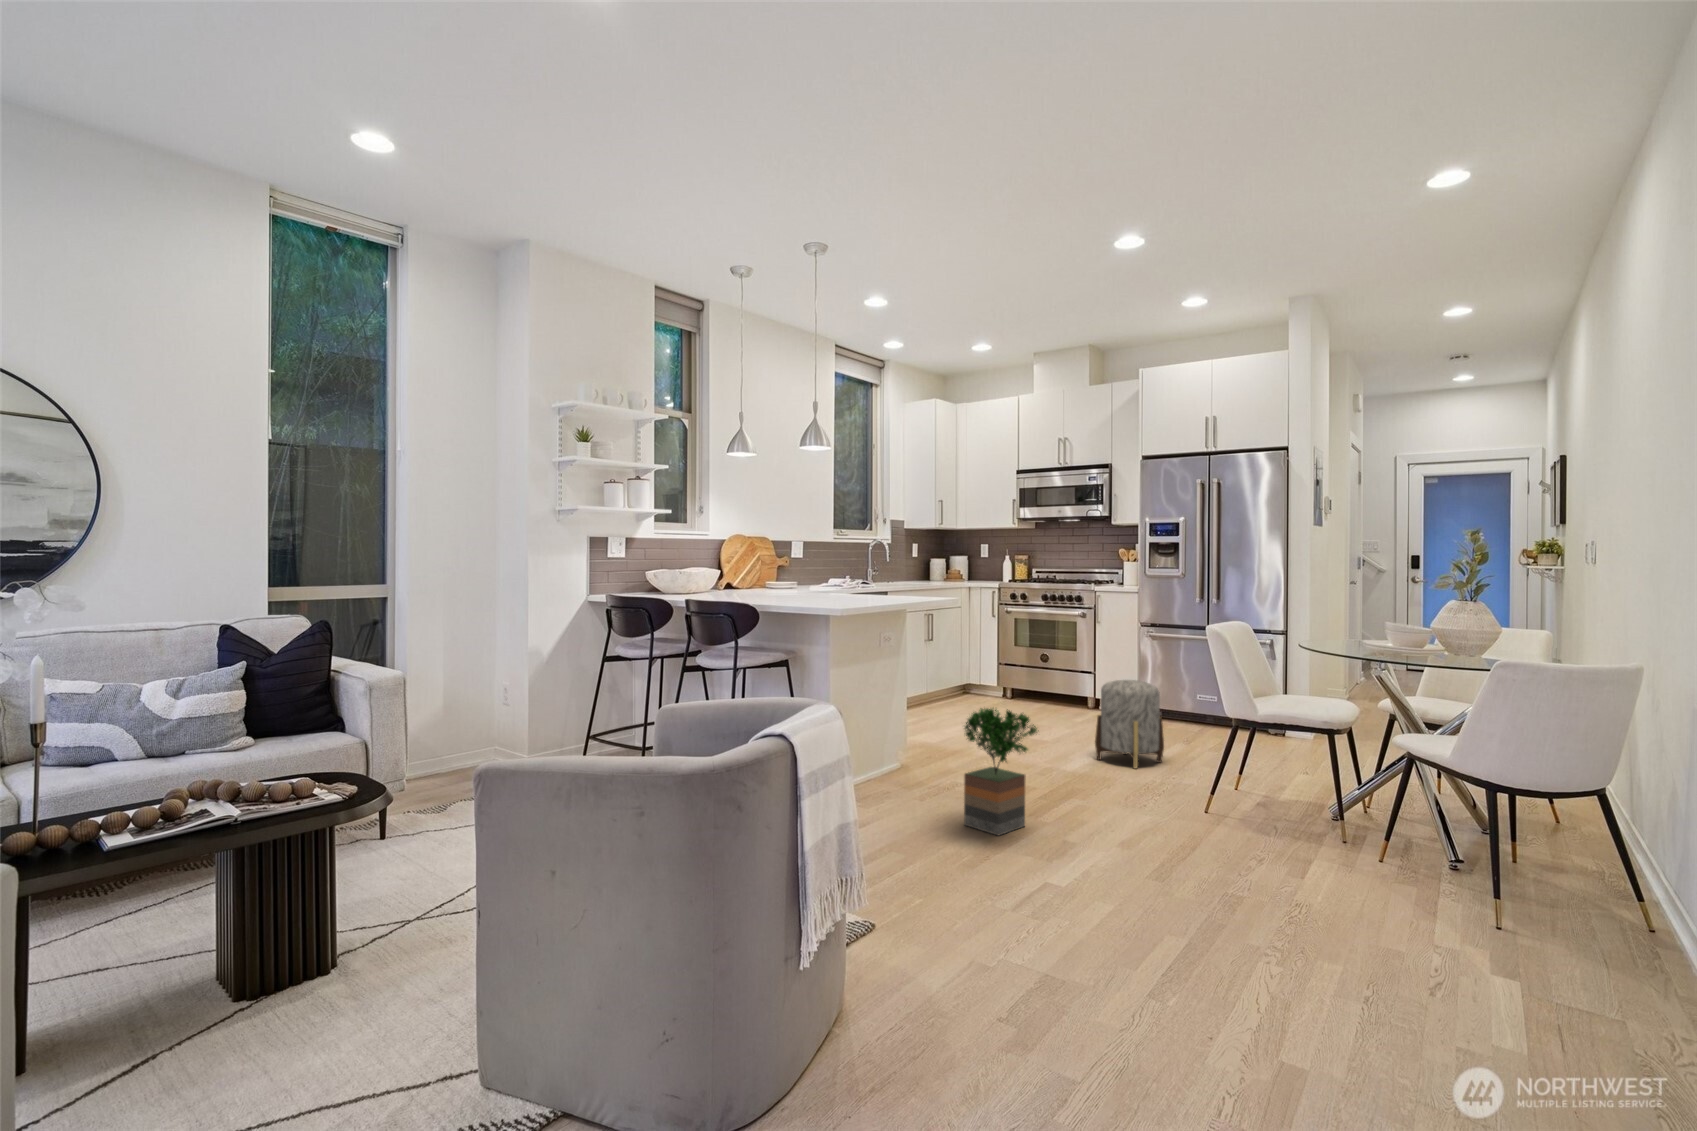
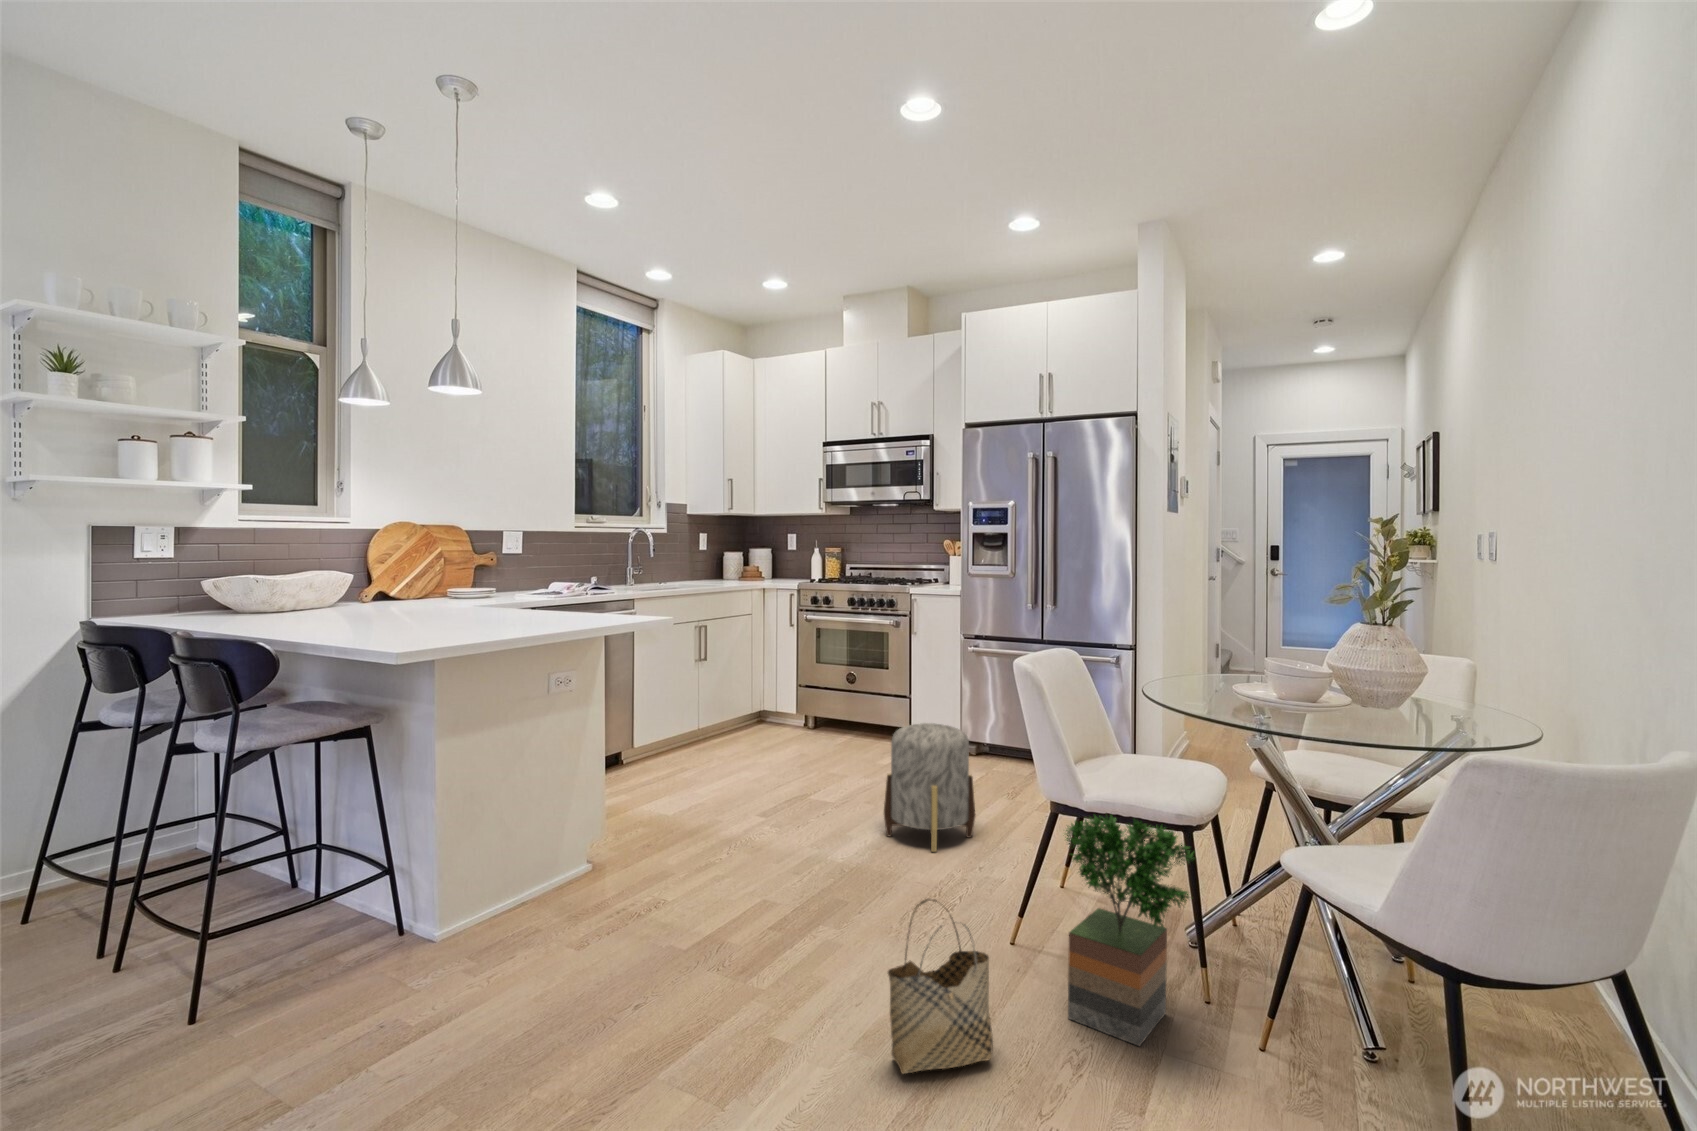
potted tree: present [964,708,1039,835] -> present [1066,814,1193,1046]
woven basket: none [1137,758,1201,852] -> present [888,899,993,1074]

